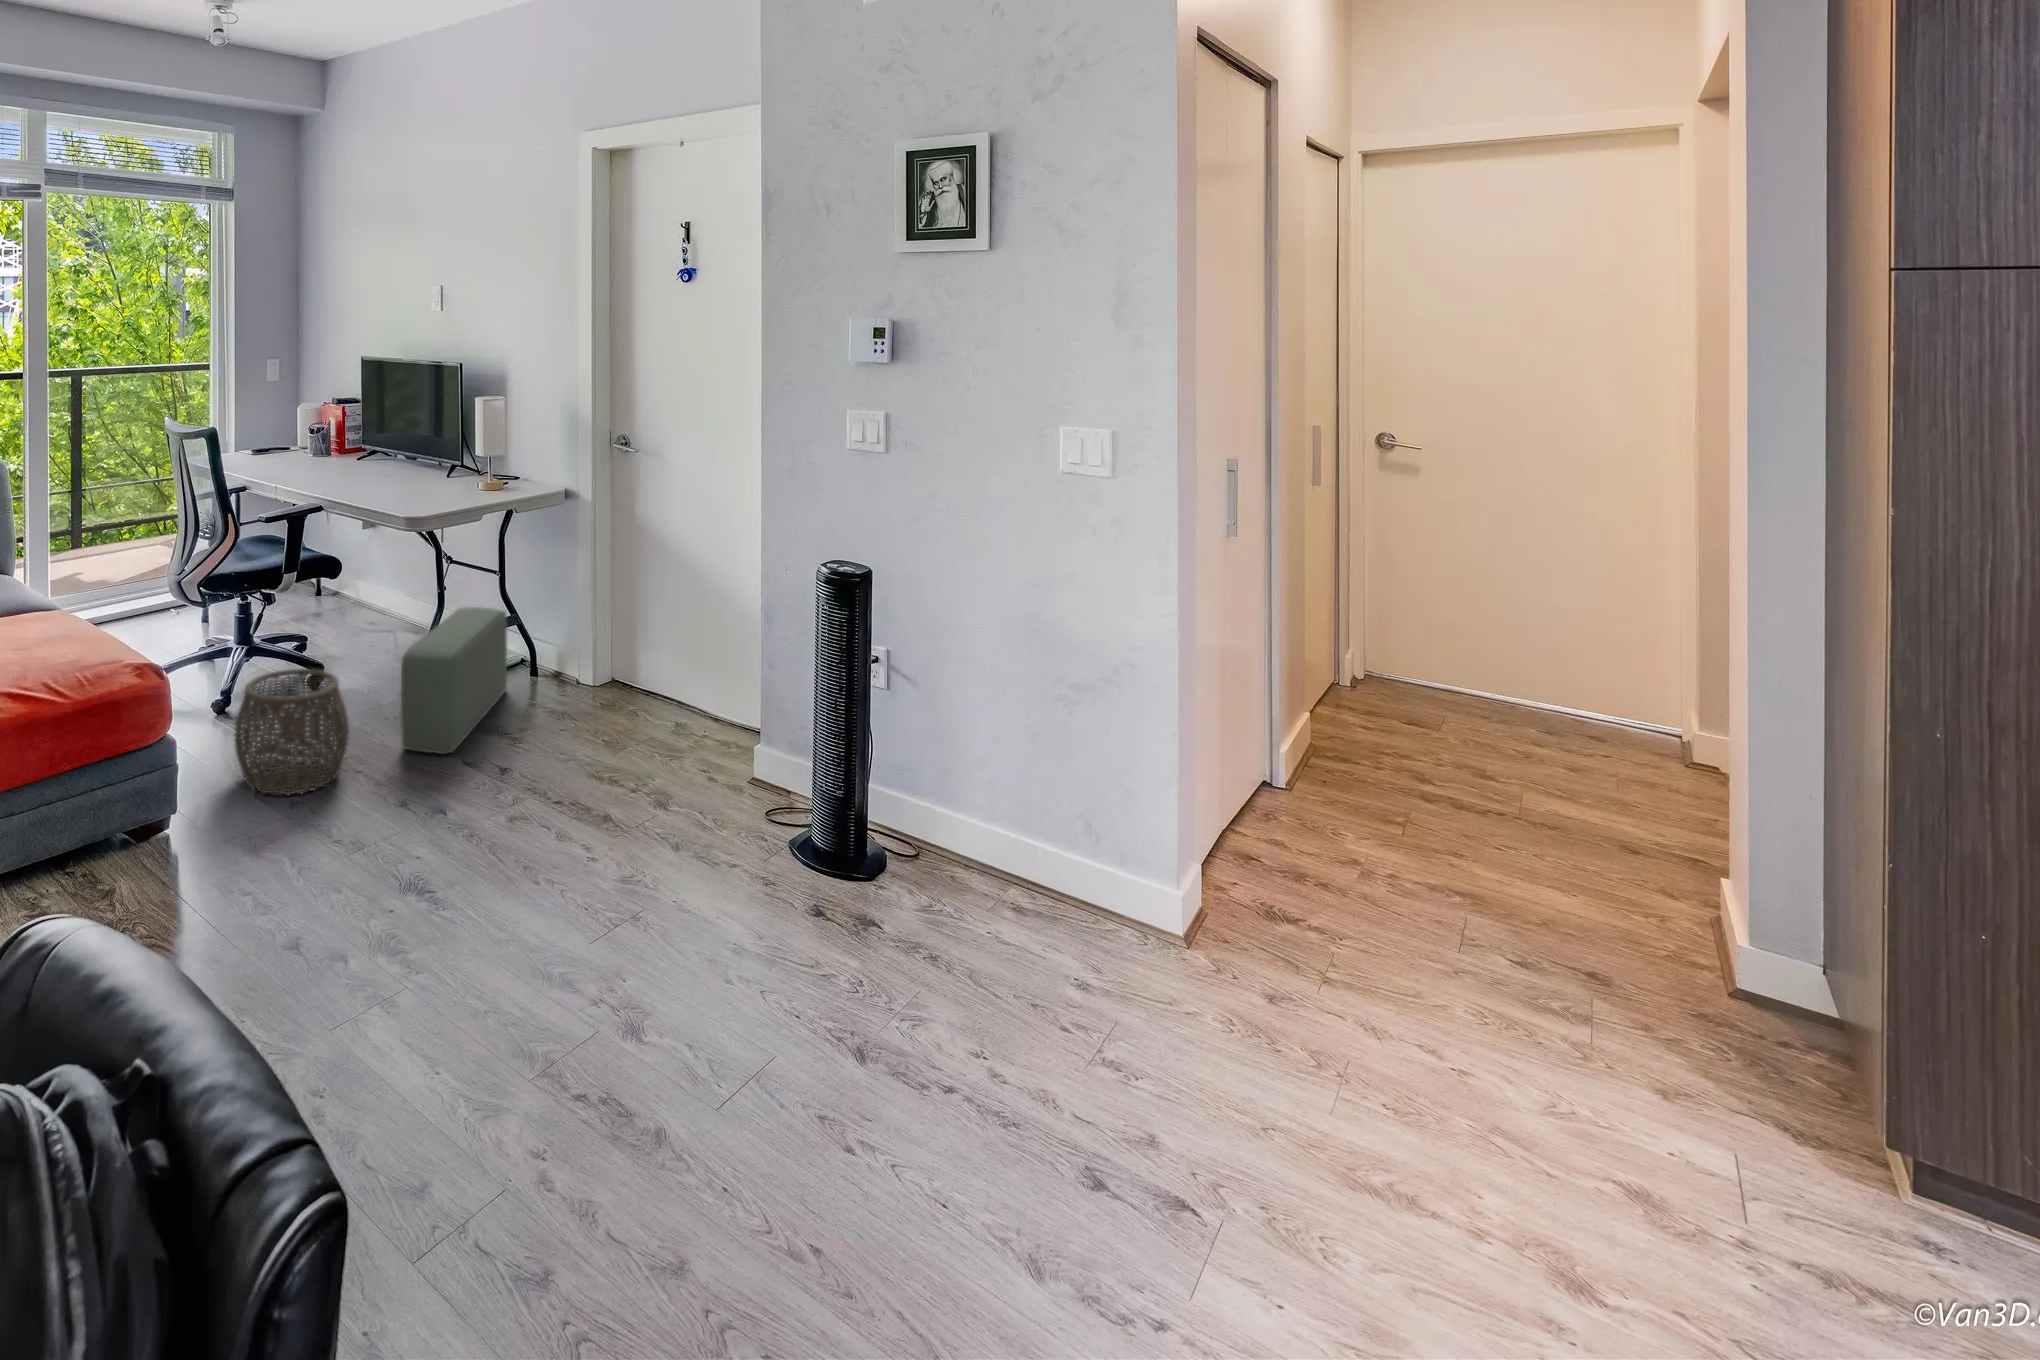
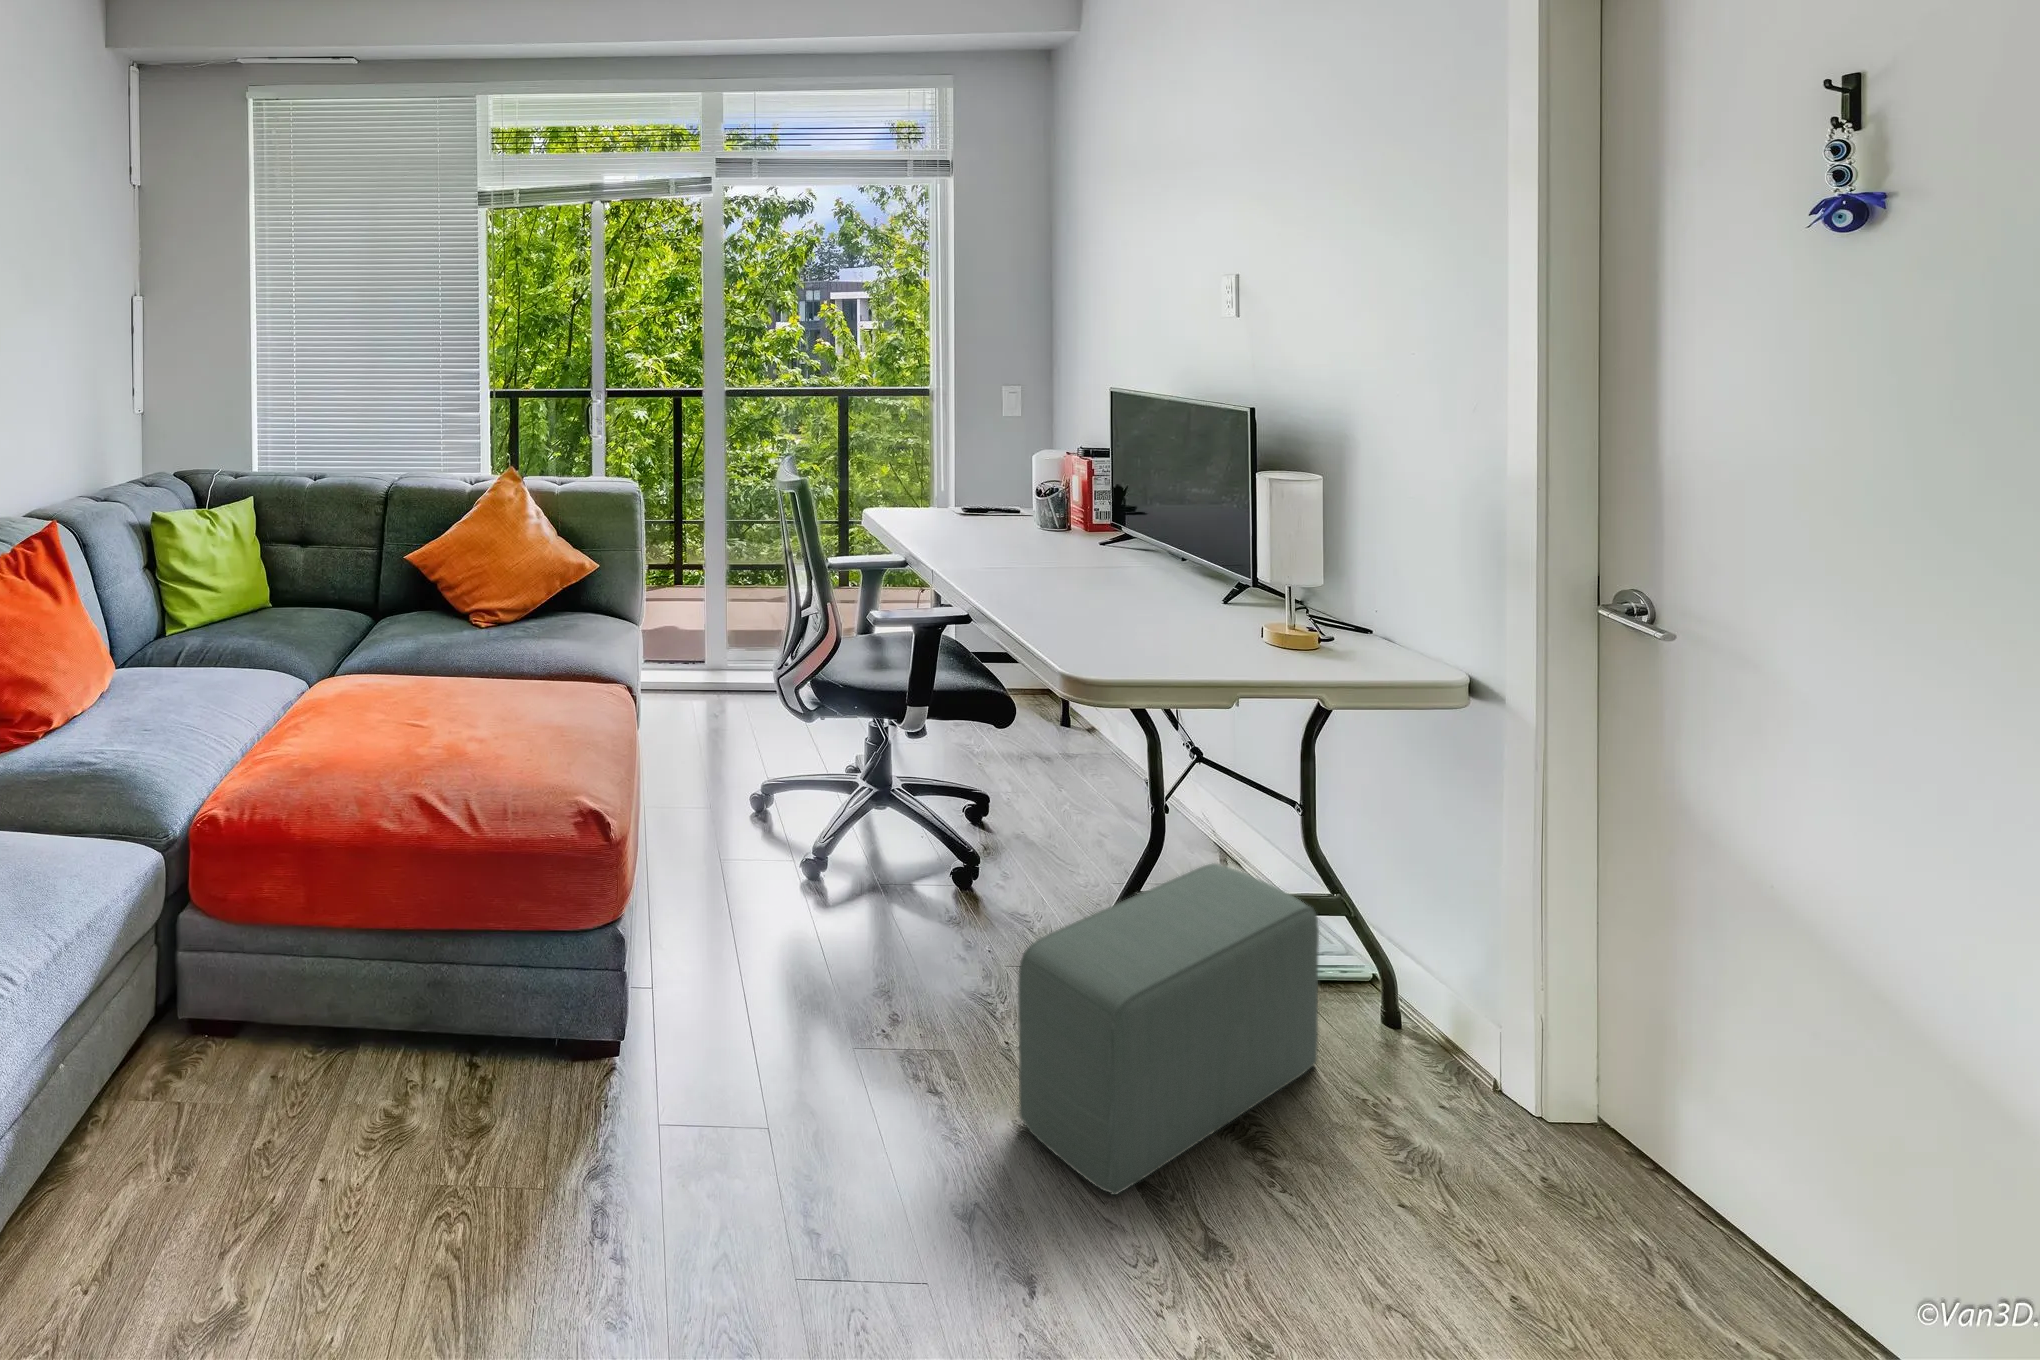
woven basket: present [234,669,349,795] -> none [712,888,903,1145]

